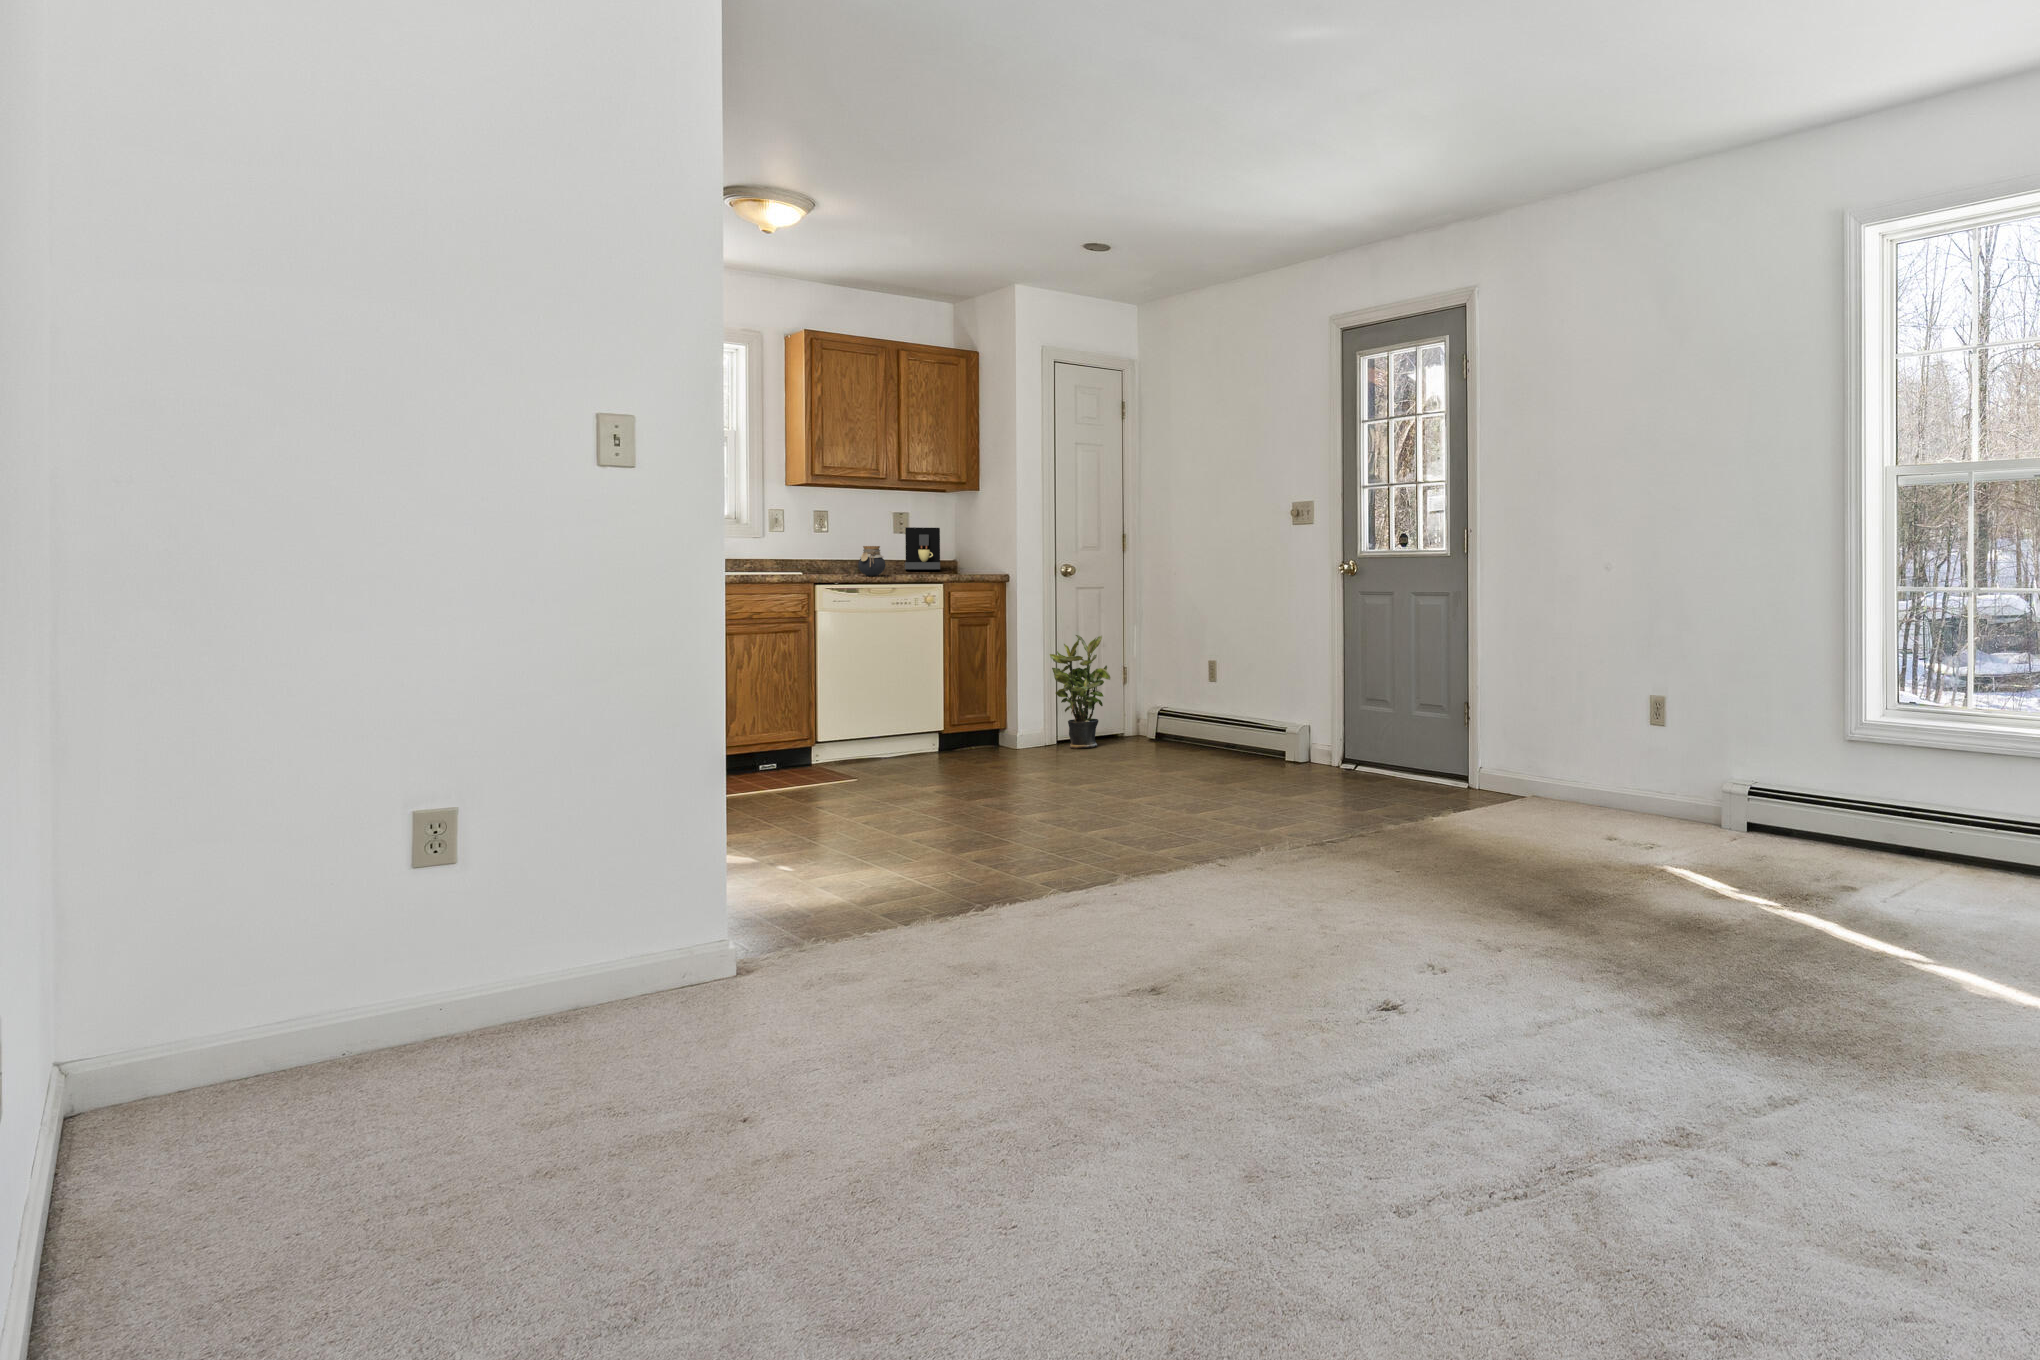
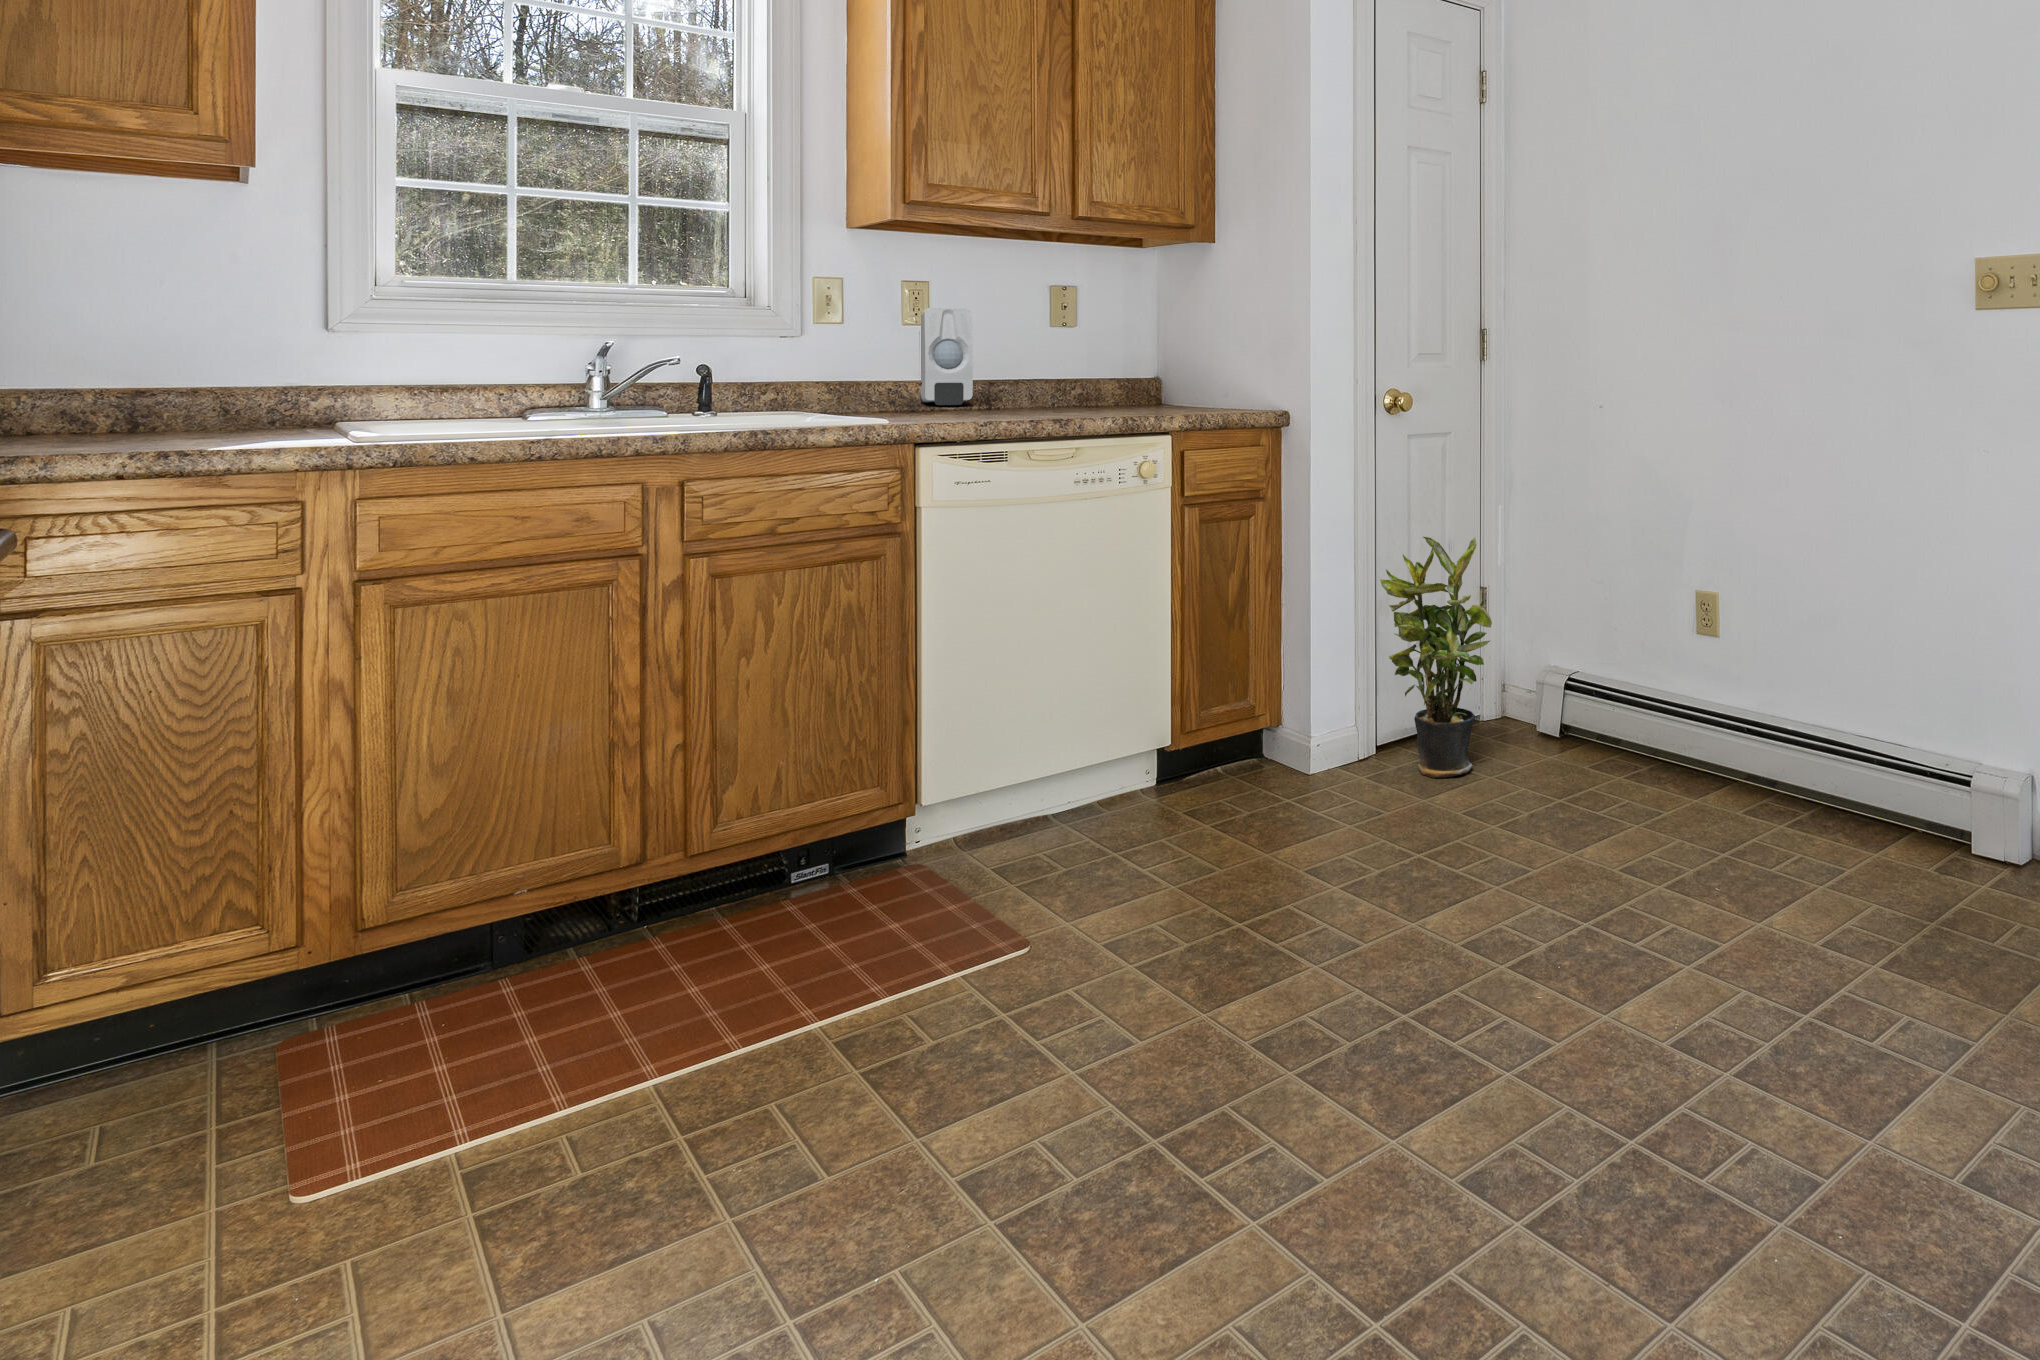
soap dispenser: none [826,524,851,571] -> present [919,308,973,405]
coffee maker: present [905,527,940,570] -> none [1064,317,1141,401]
jar: present [858,546,885,576] -> none [1003,357,1061,422]

